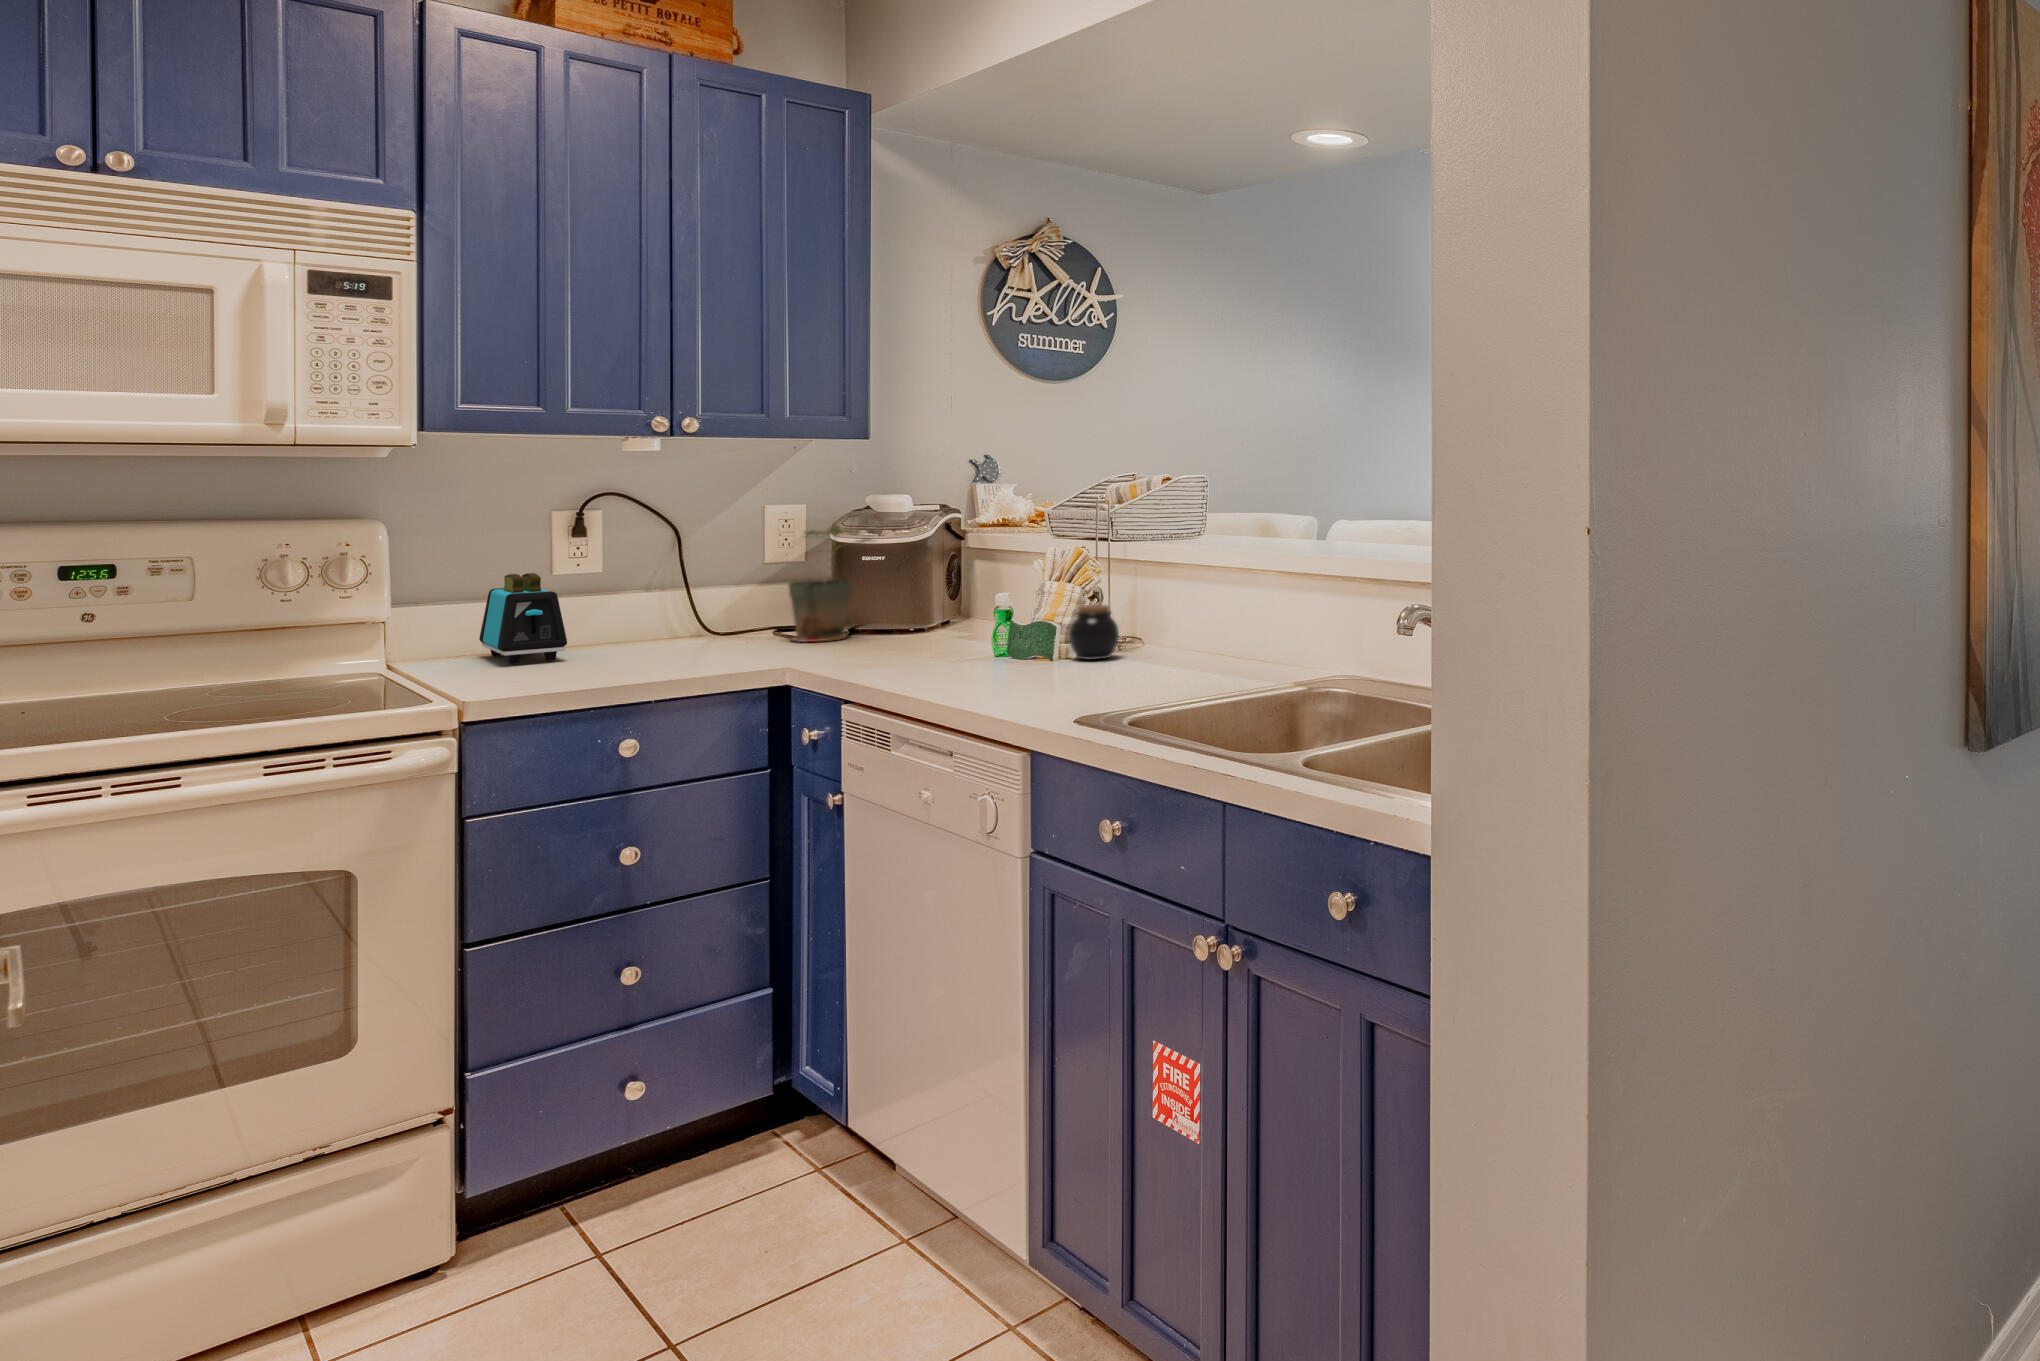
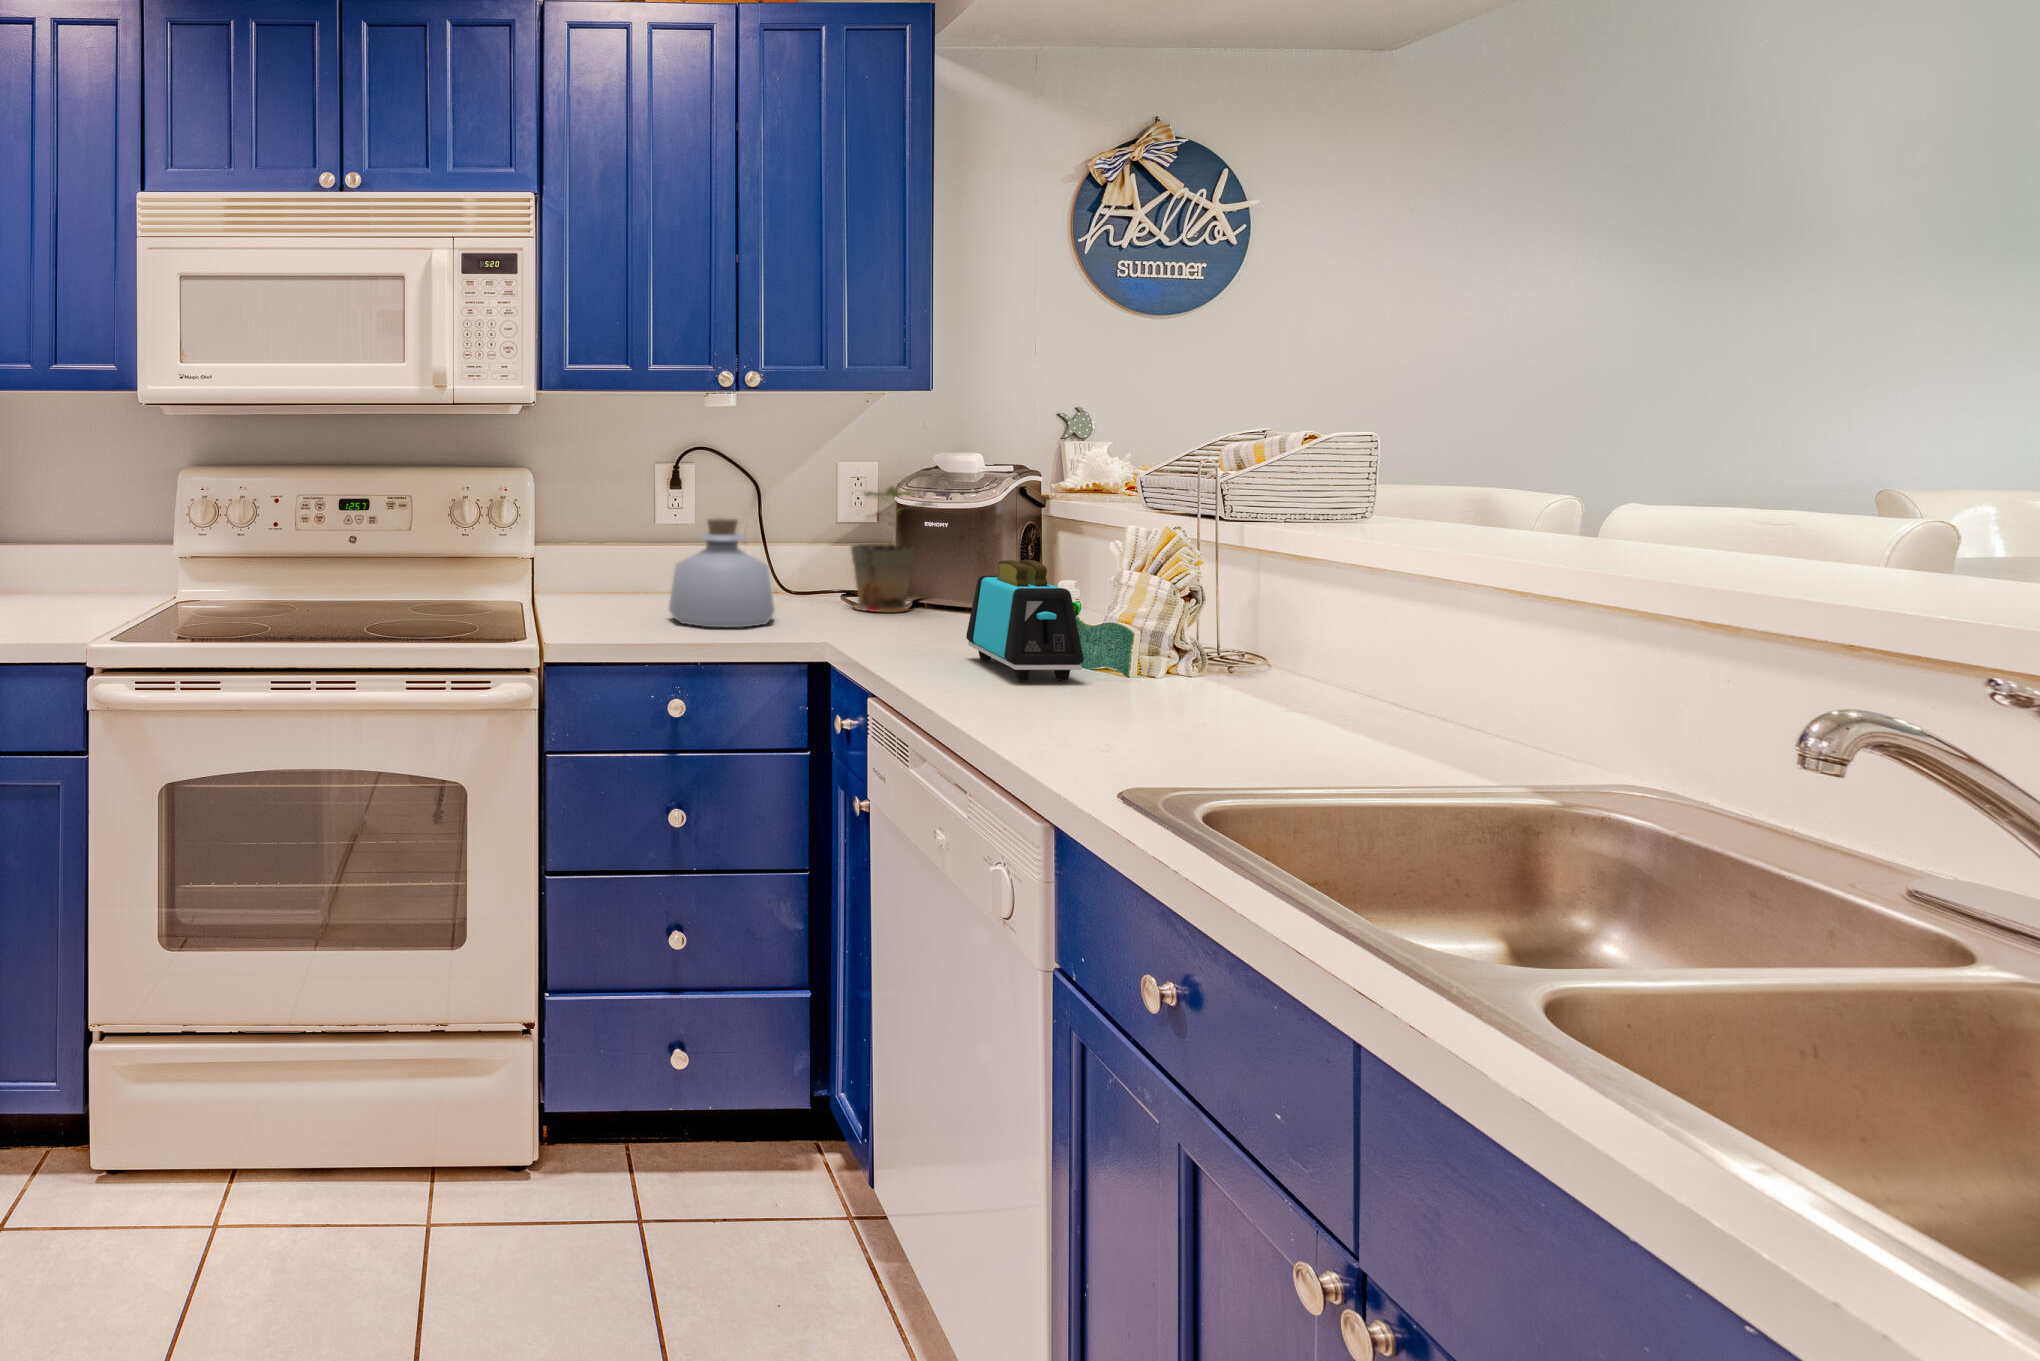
bottle: none [595,561,719,669] -> present [669,518,775,628]
toaster: present [479,573,567,664] -> present [966,560,1084,681]
jar: present [1069,605,1119,660] -> none [1152,607,1224,683]

